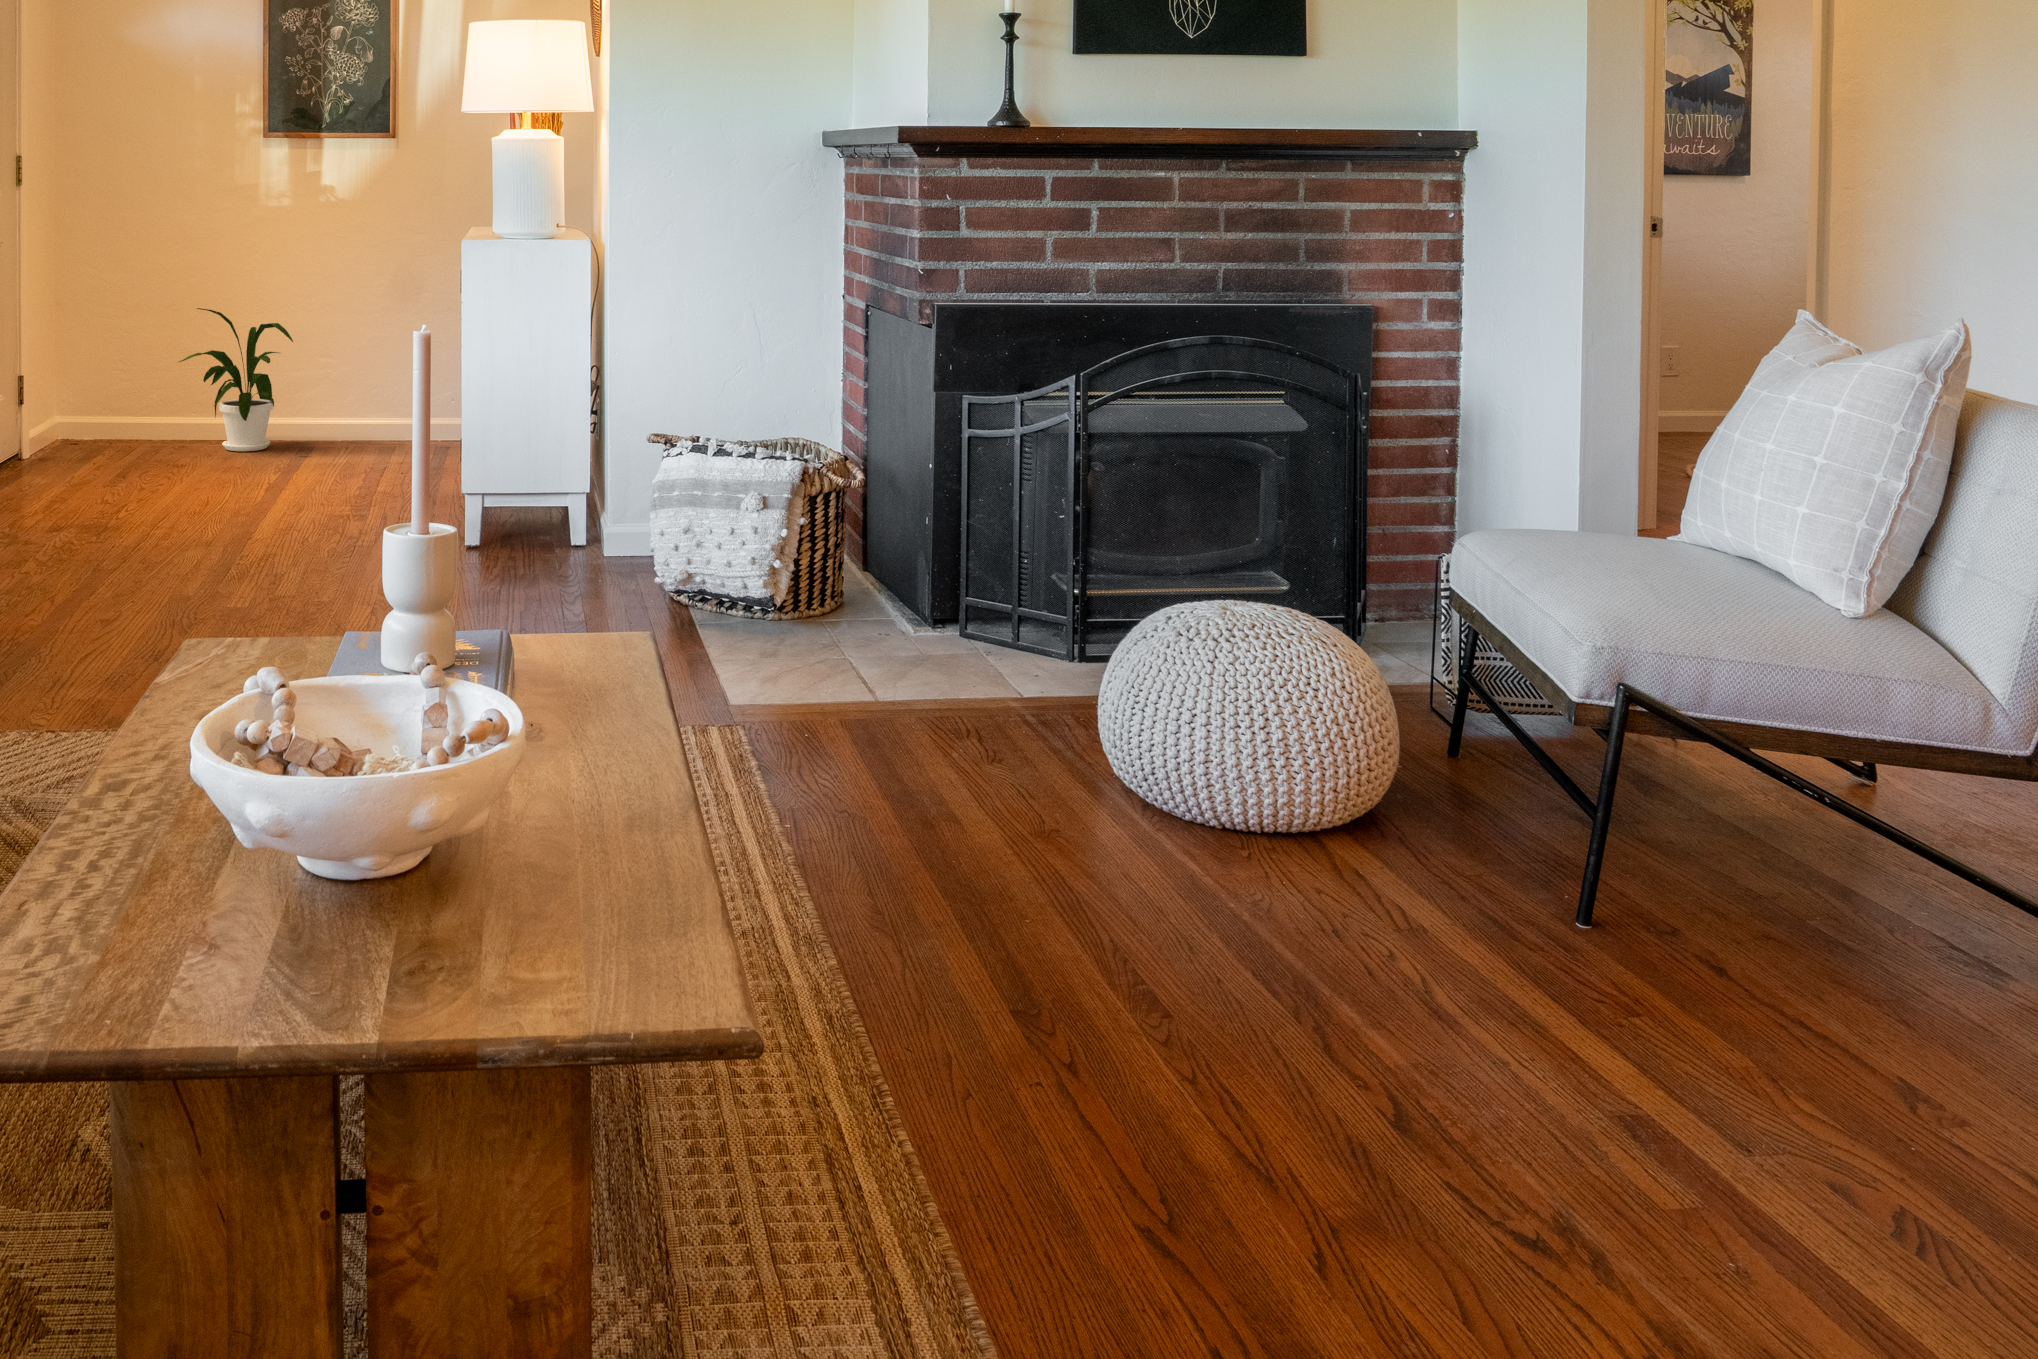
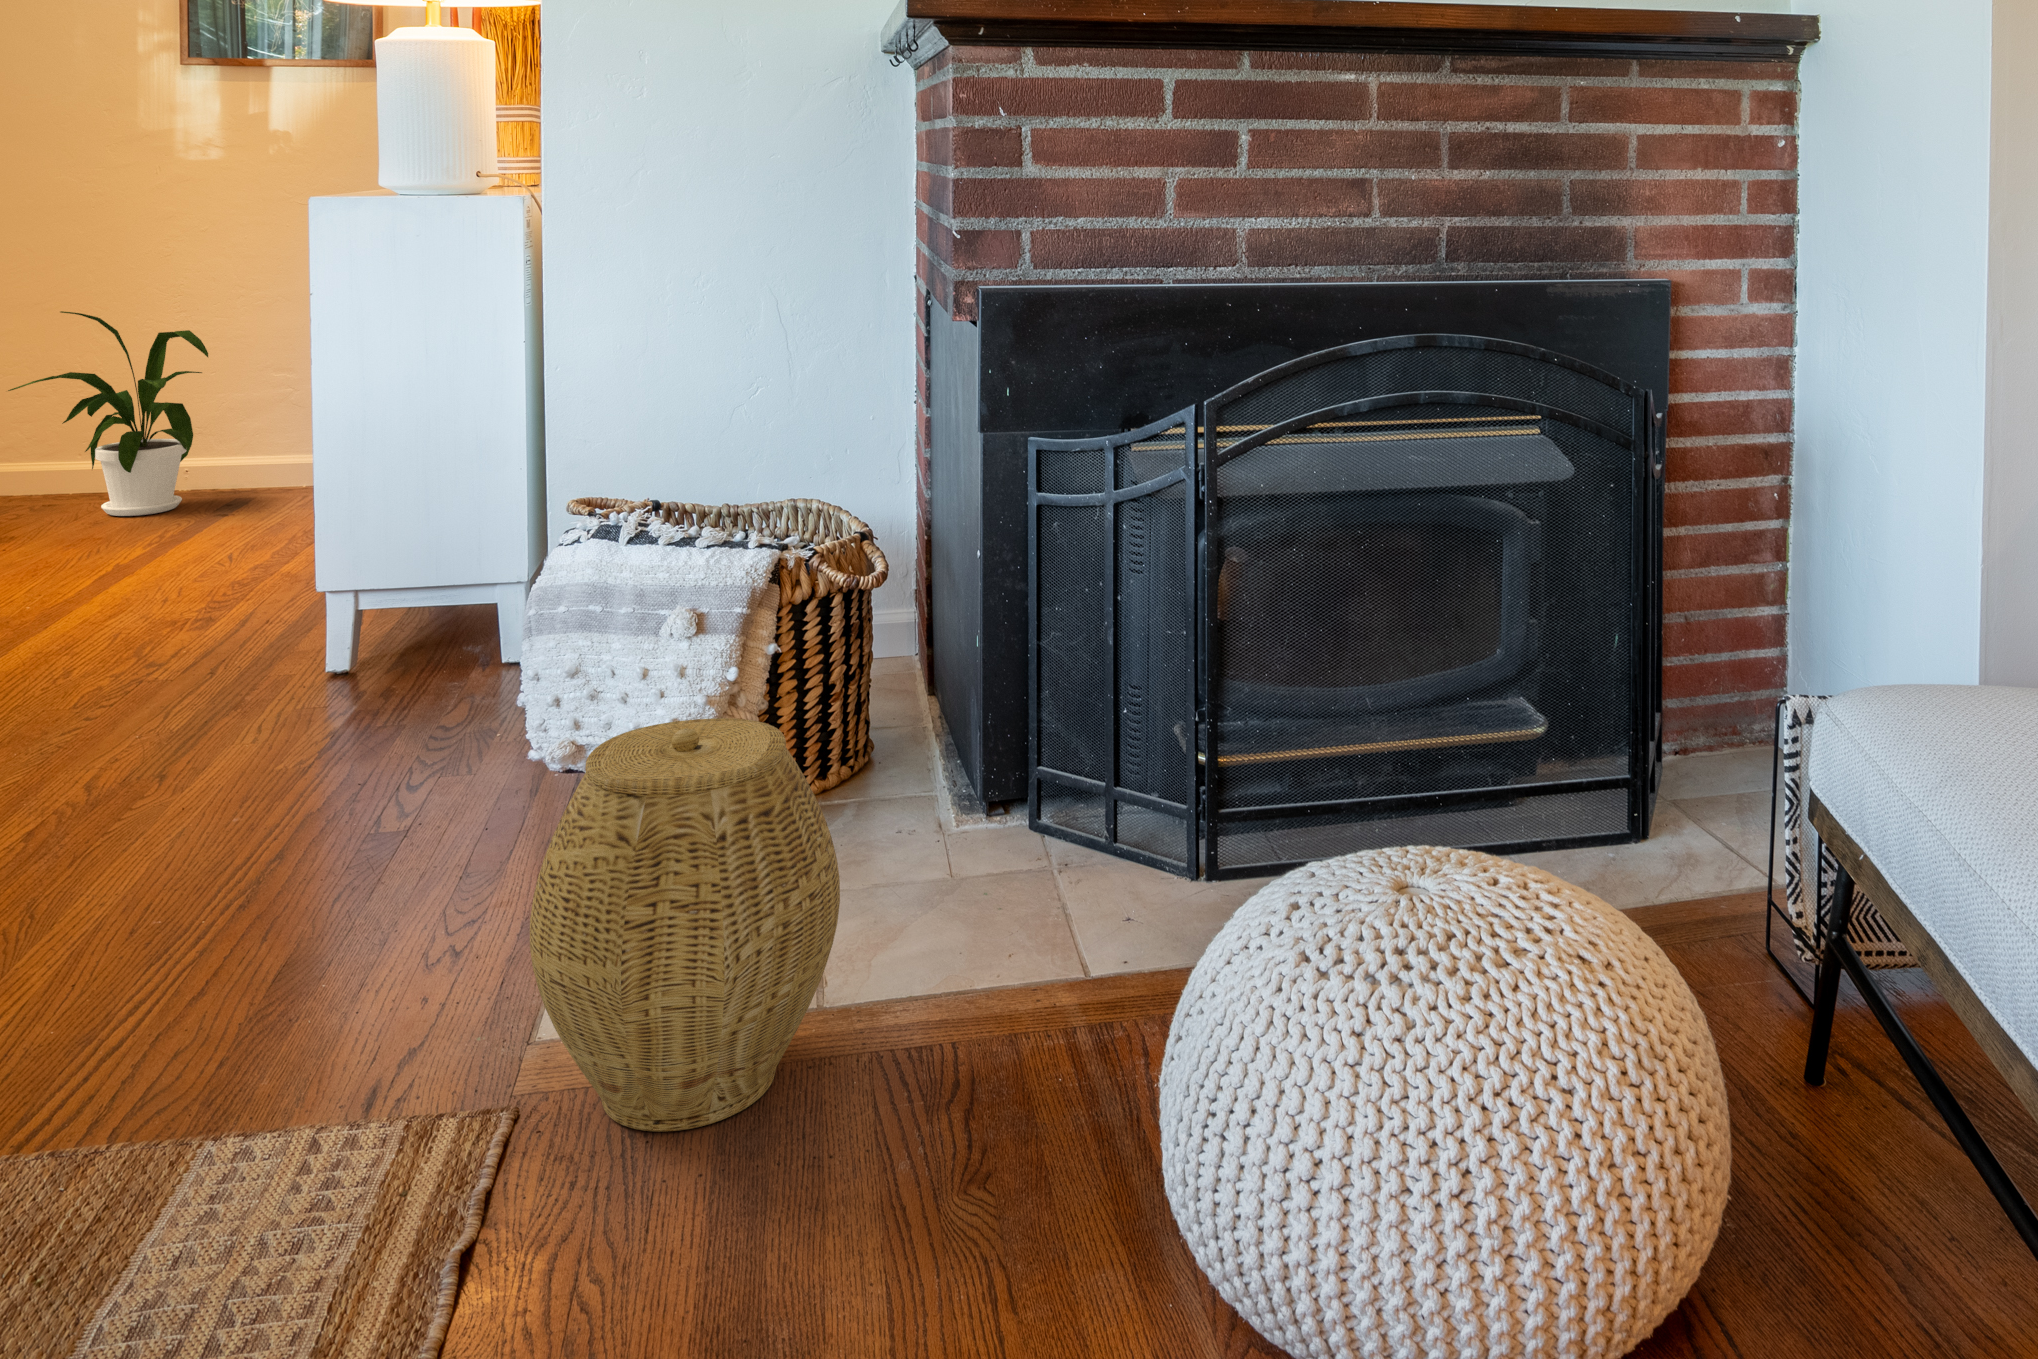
woven basket: none [755,534,907,734] -> present [530,718,840,1132]

